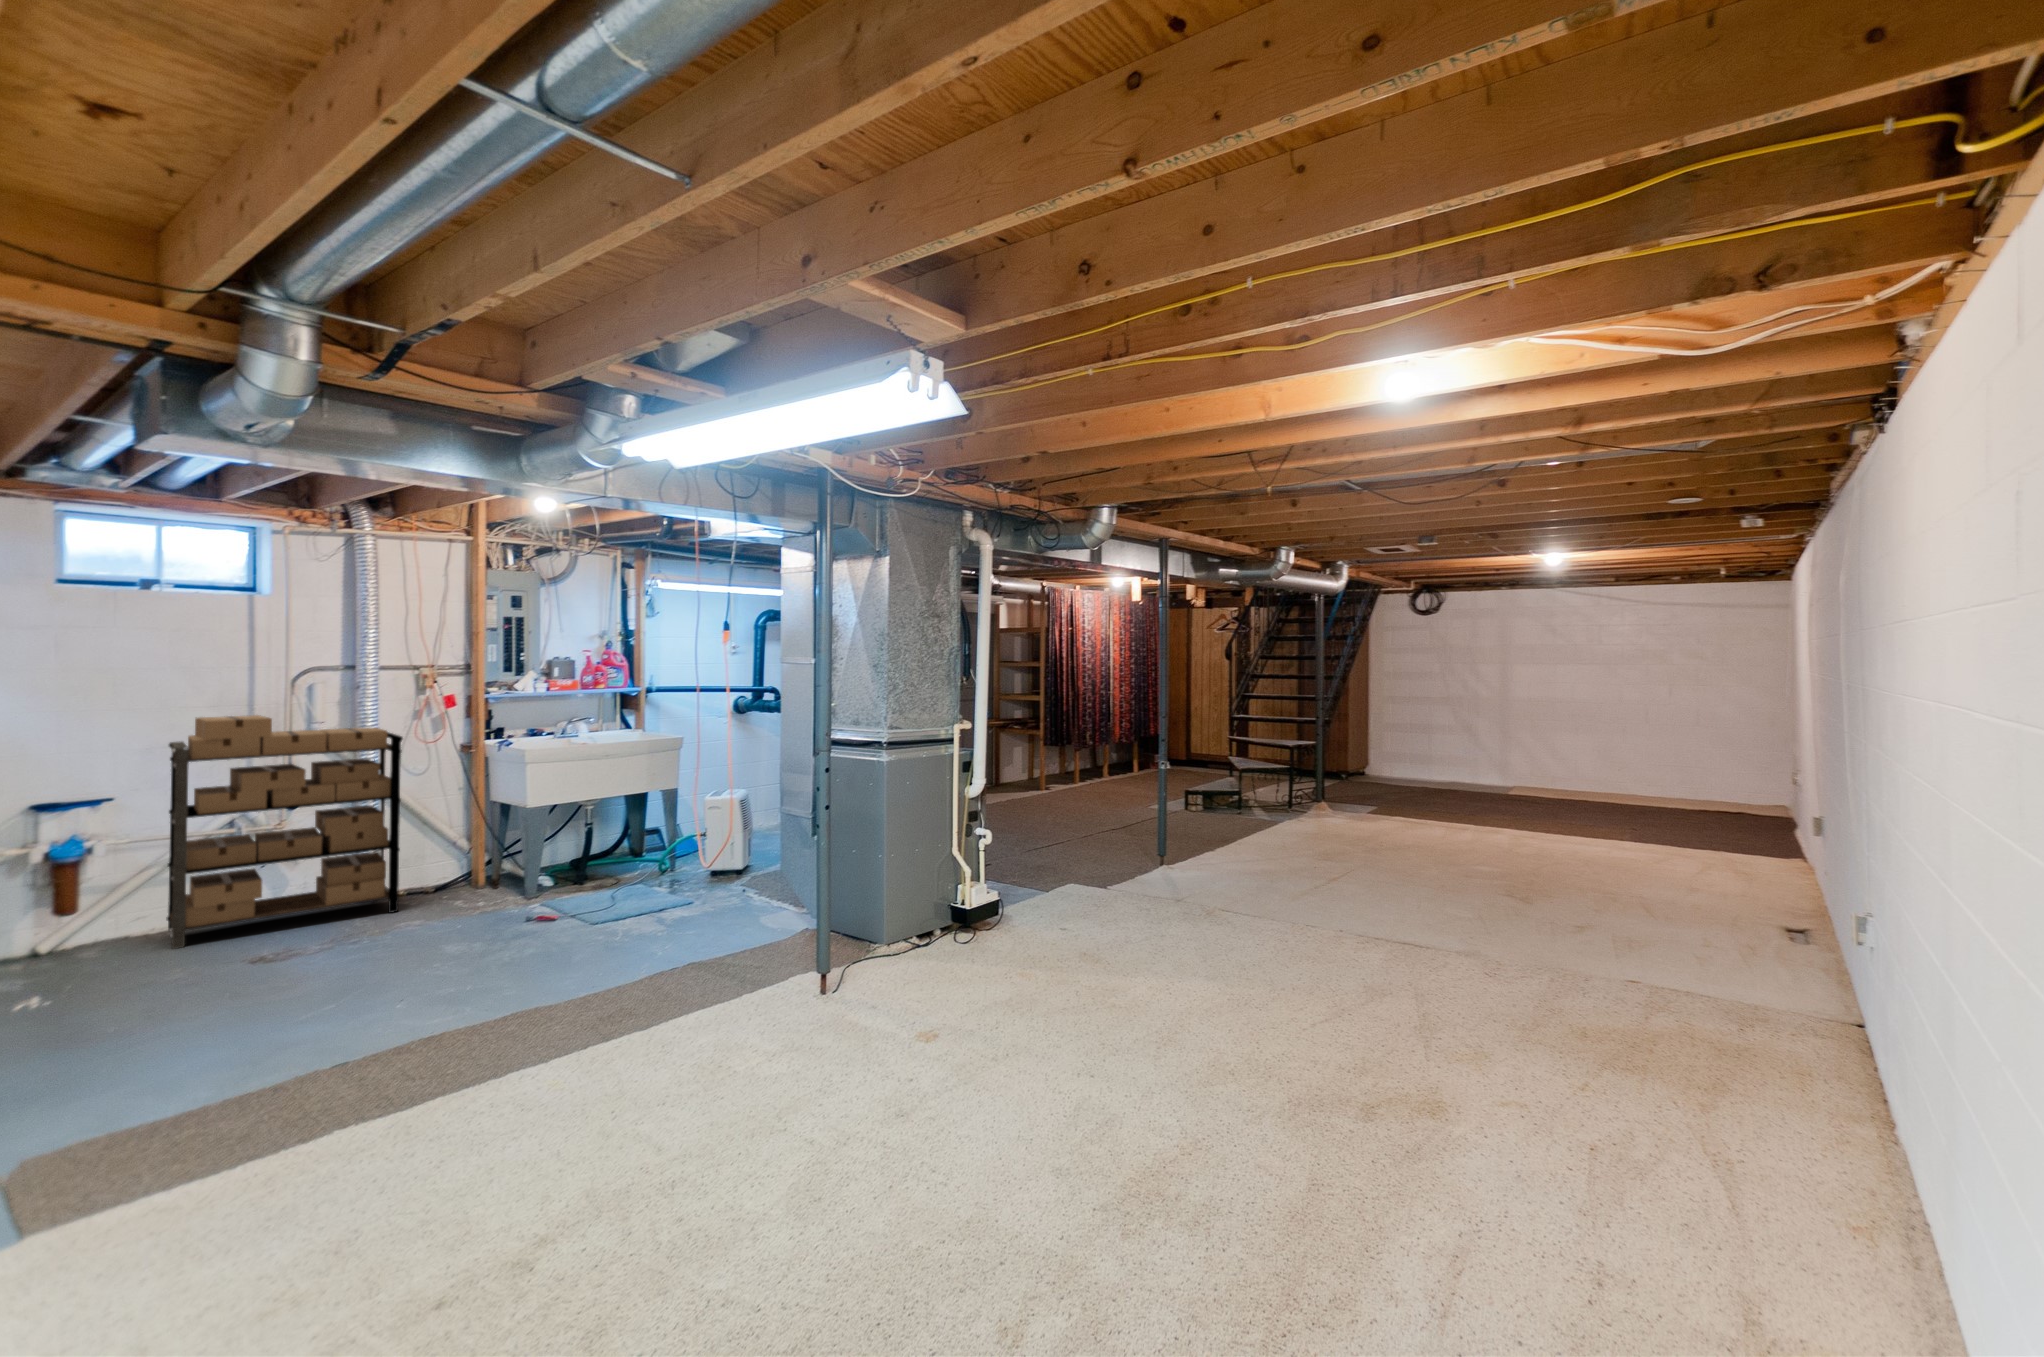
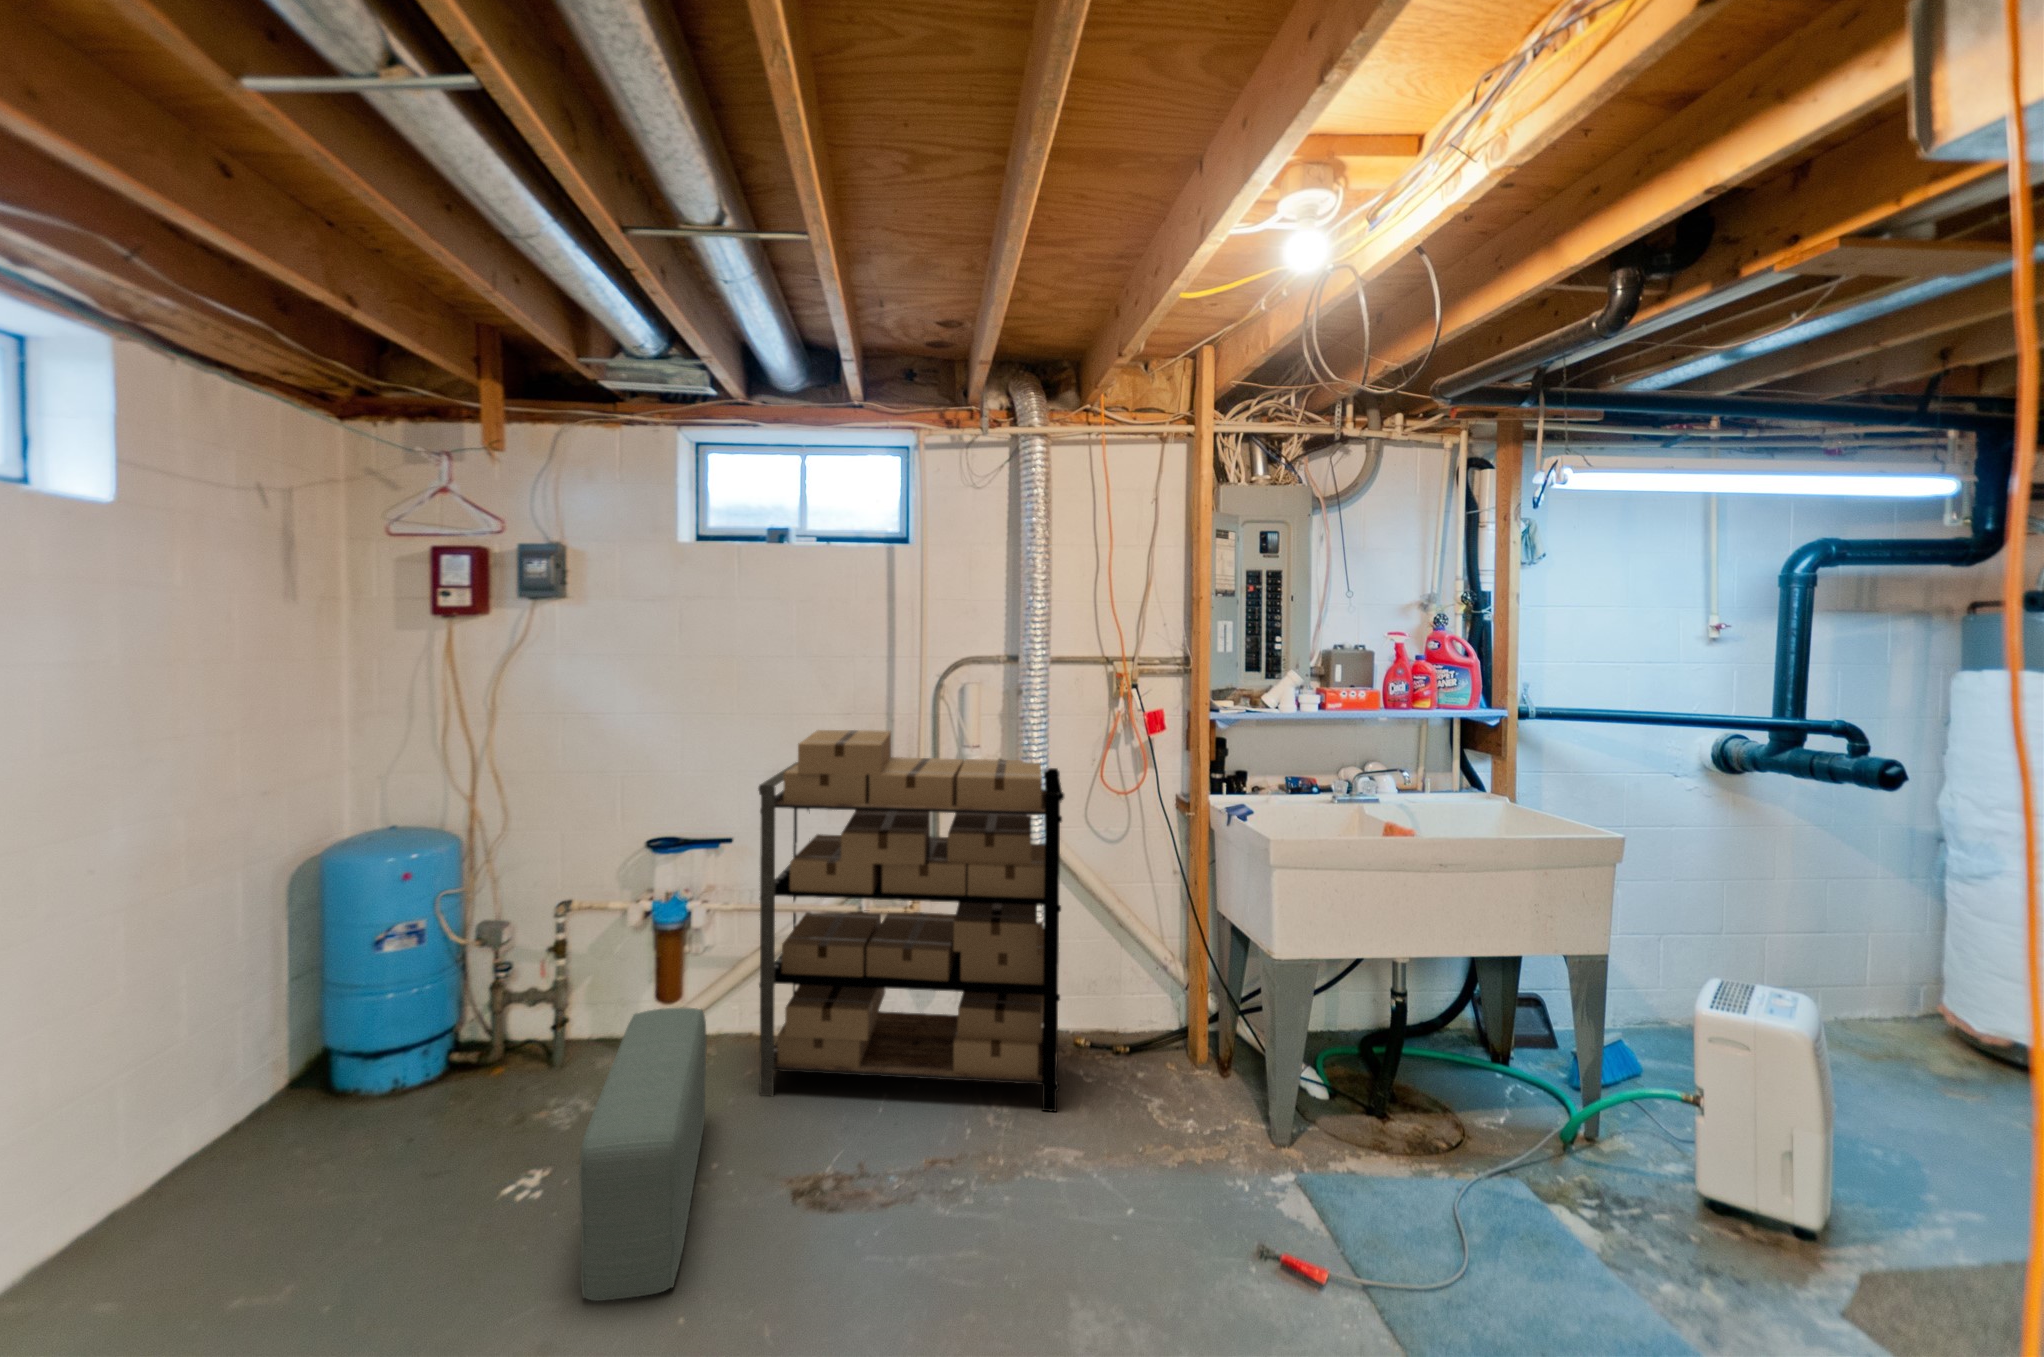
pouf: none [81,888,201,1003] -> present [579,1008,707,1301]

